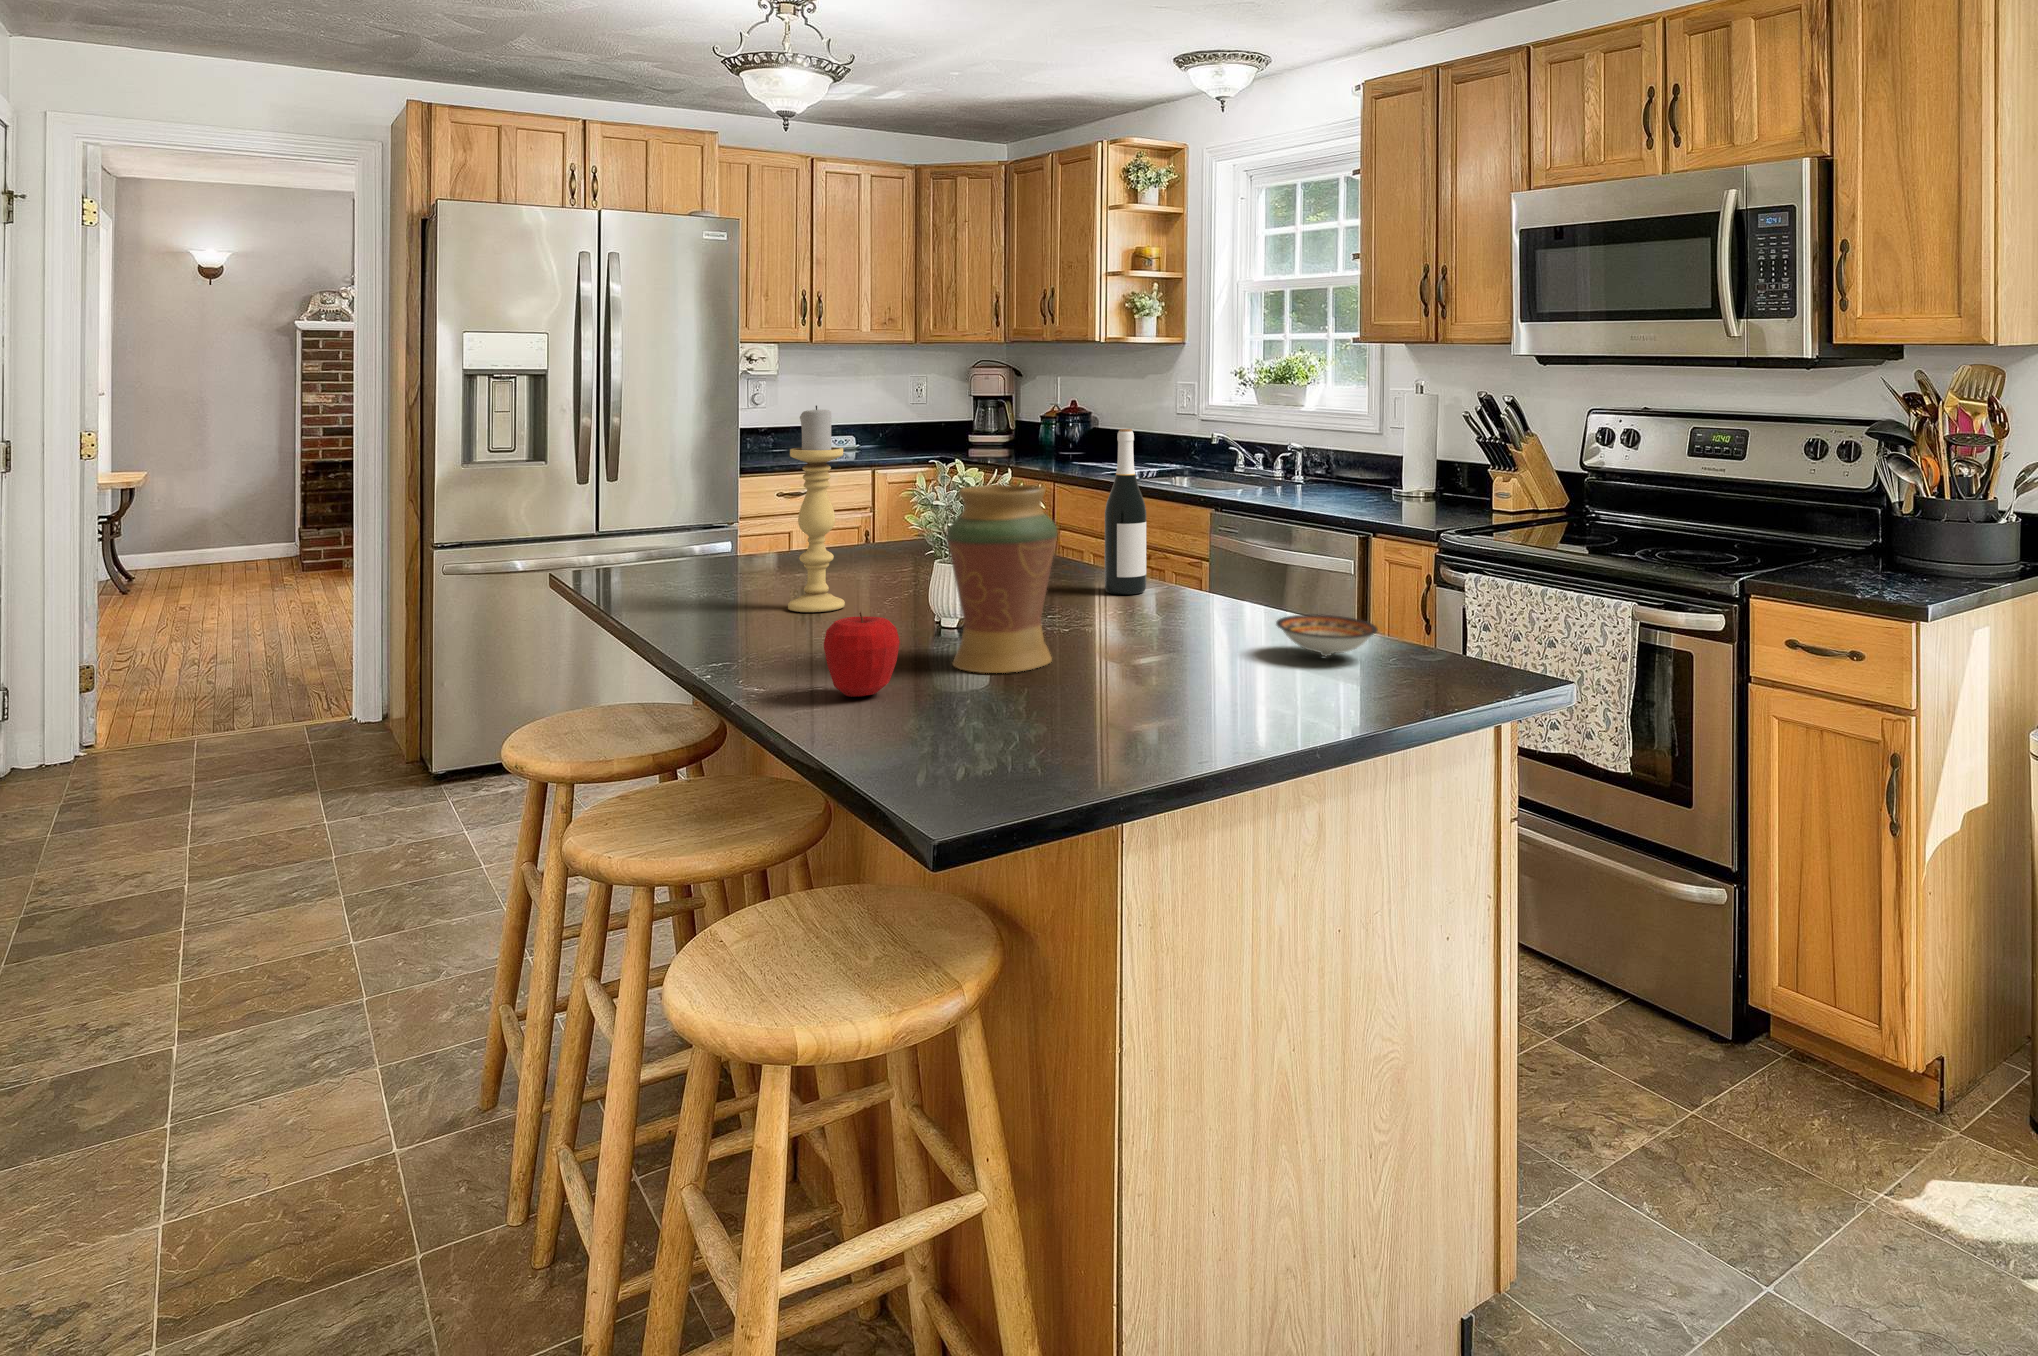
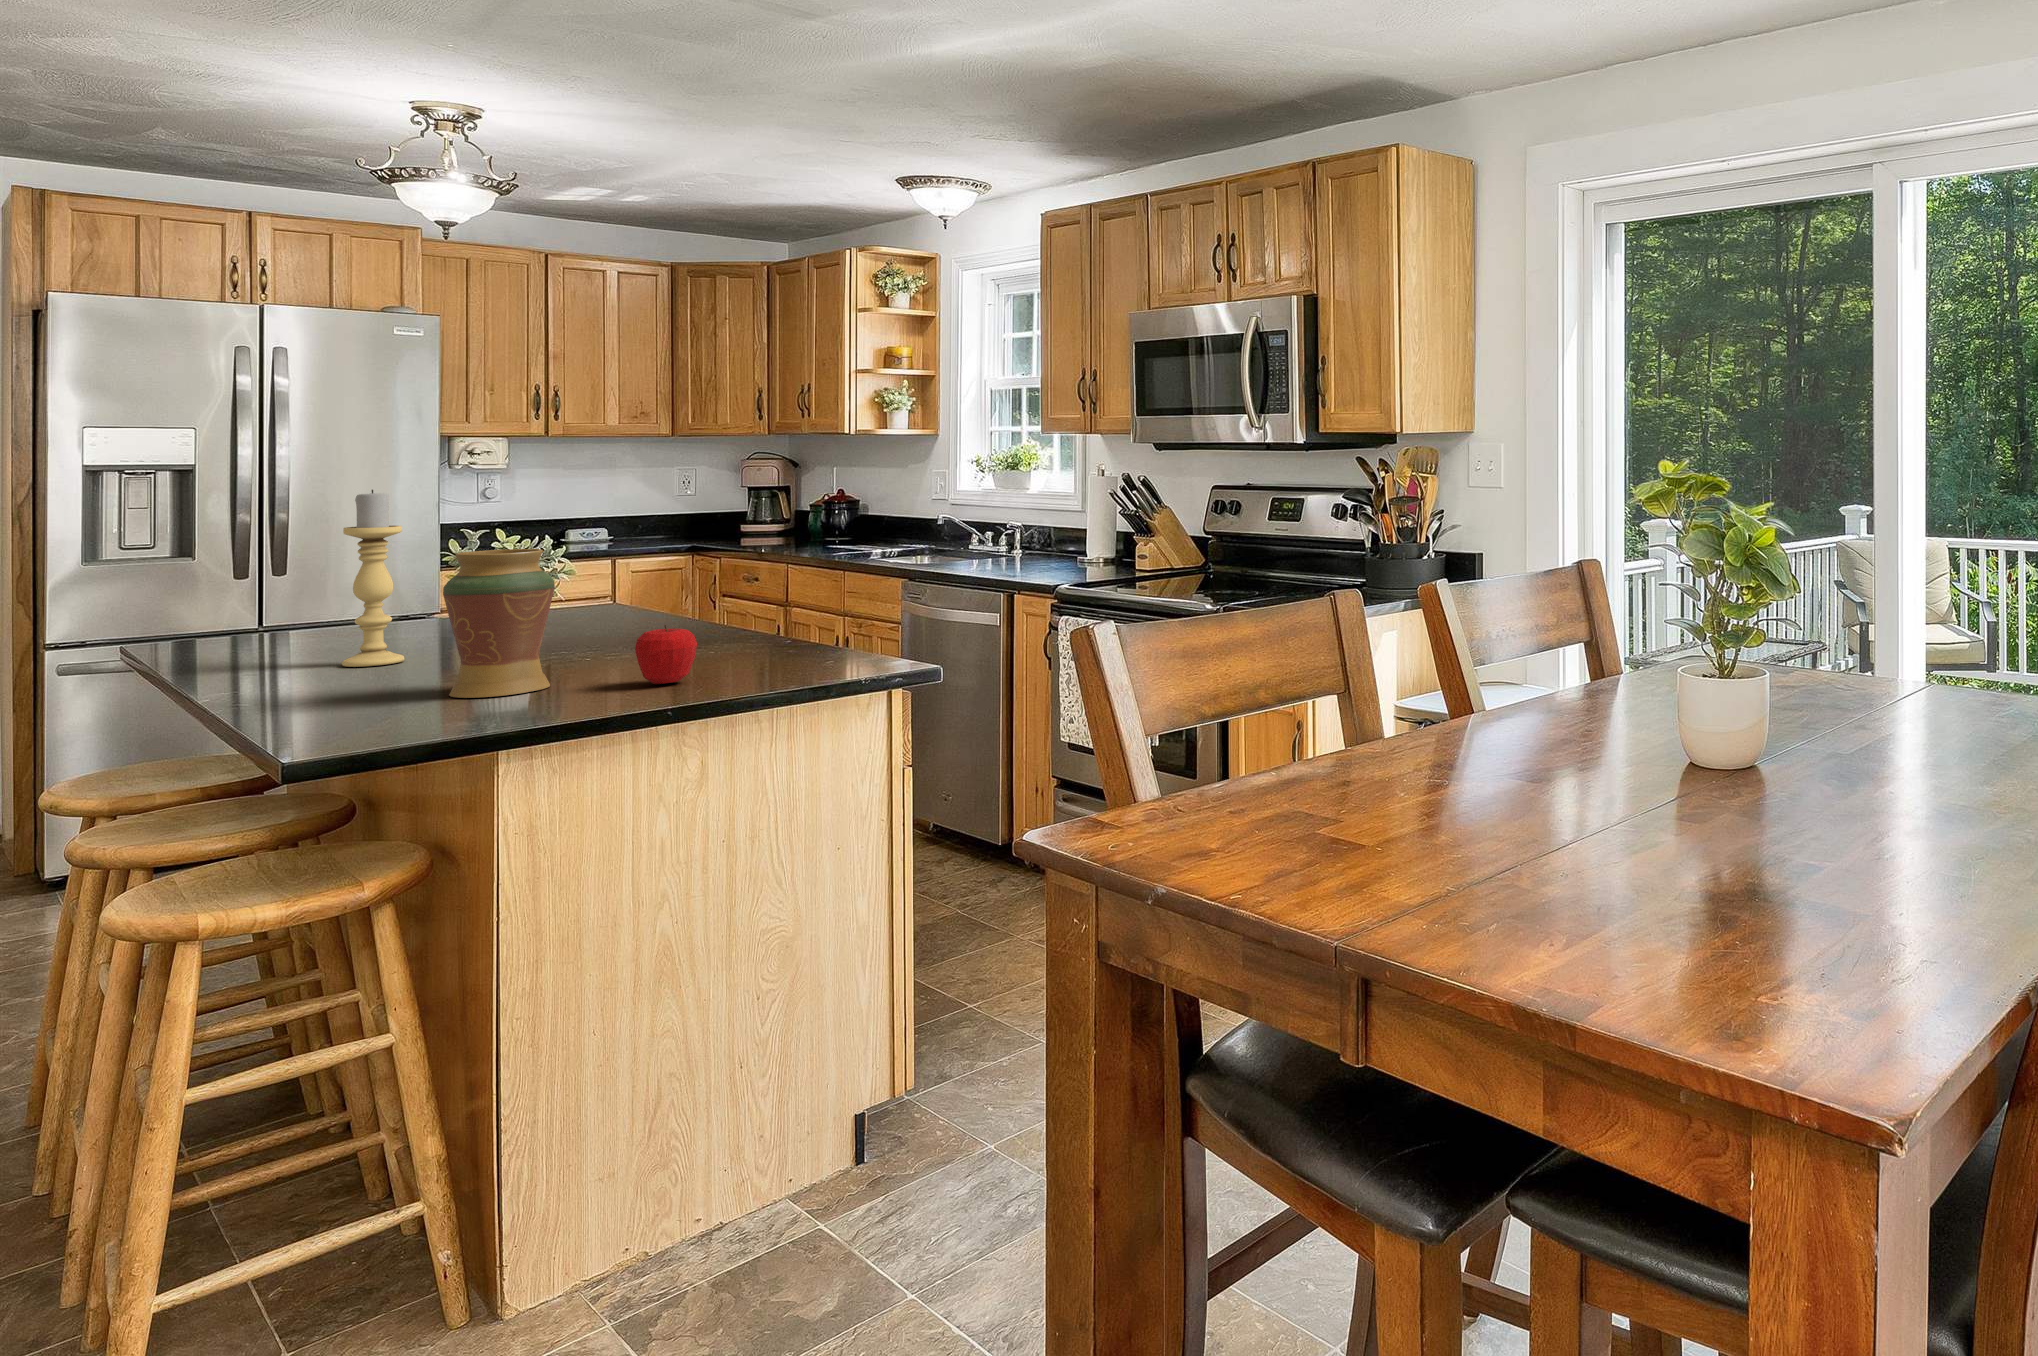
wine bottle: present [1105,429,1146,594] -> none [676,506,717,642]
apple: present [824,612,900,697] -> present [635,625,697,684]
ceramic bowl: present [1276,614,1378,656] -> none [756,643,839,673]

